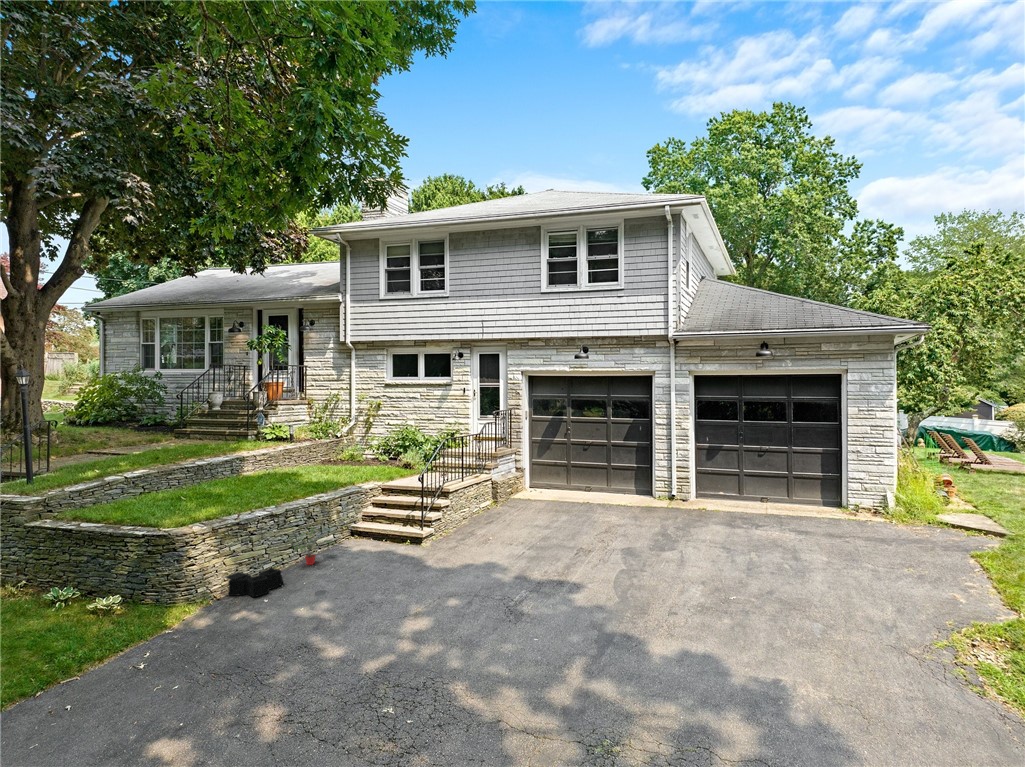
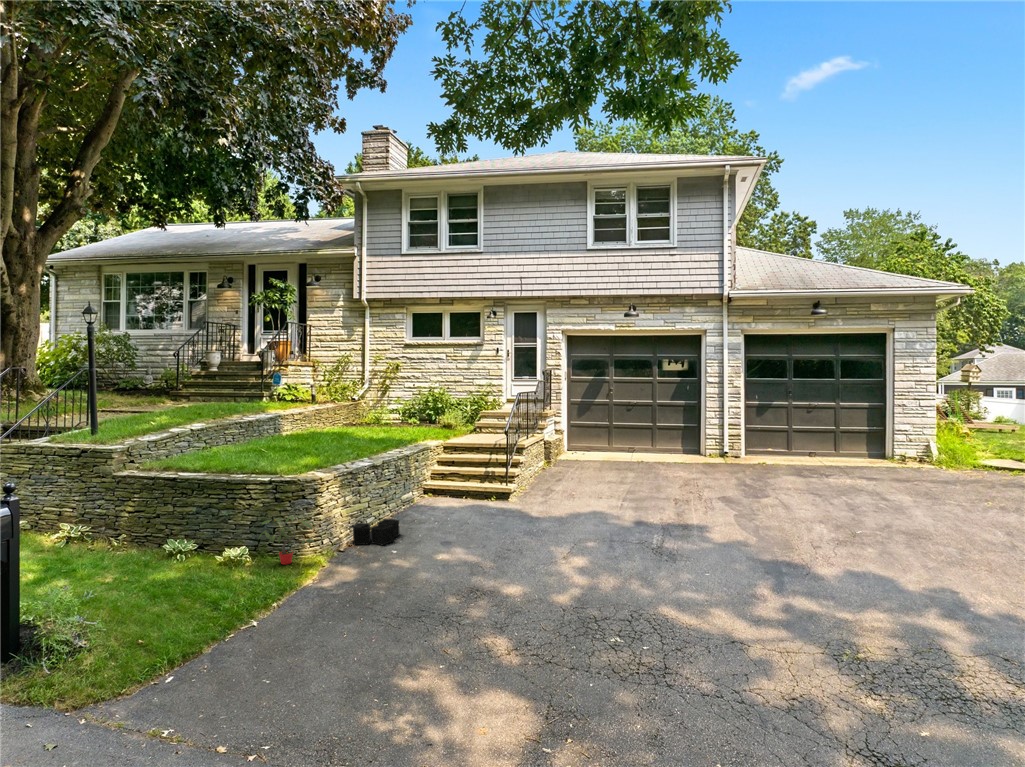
potted plant: present [295,527,330,565] -> present [259,516,314,565]

